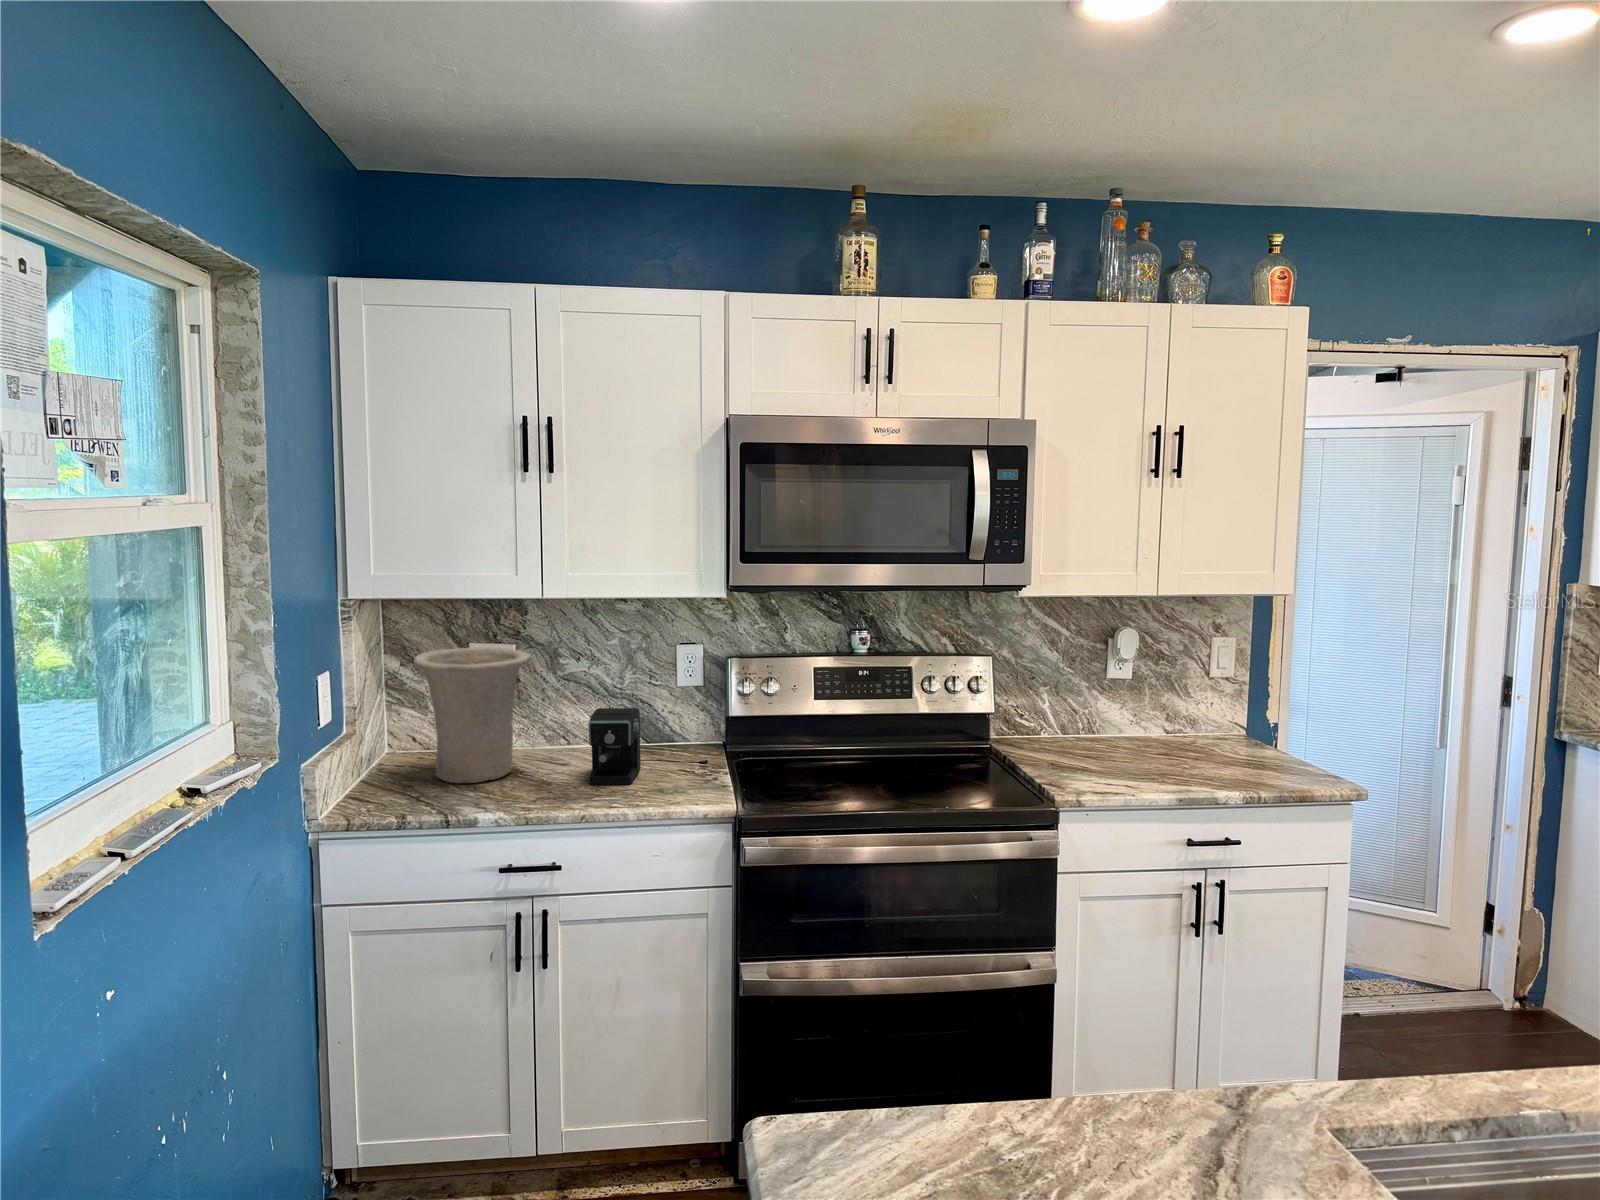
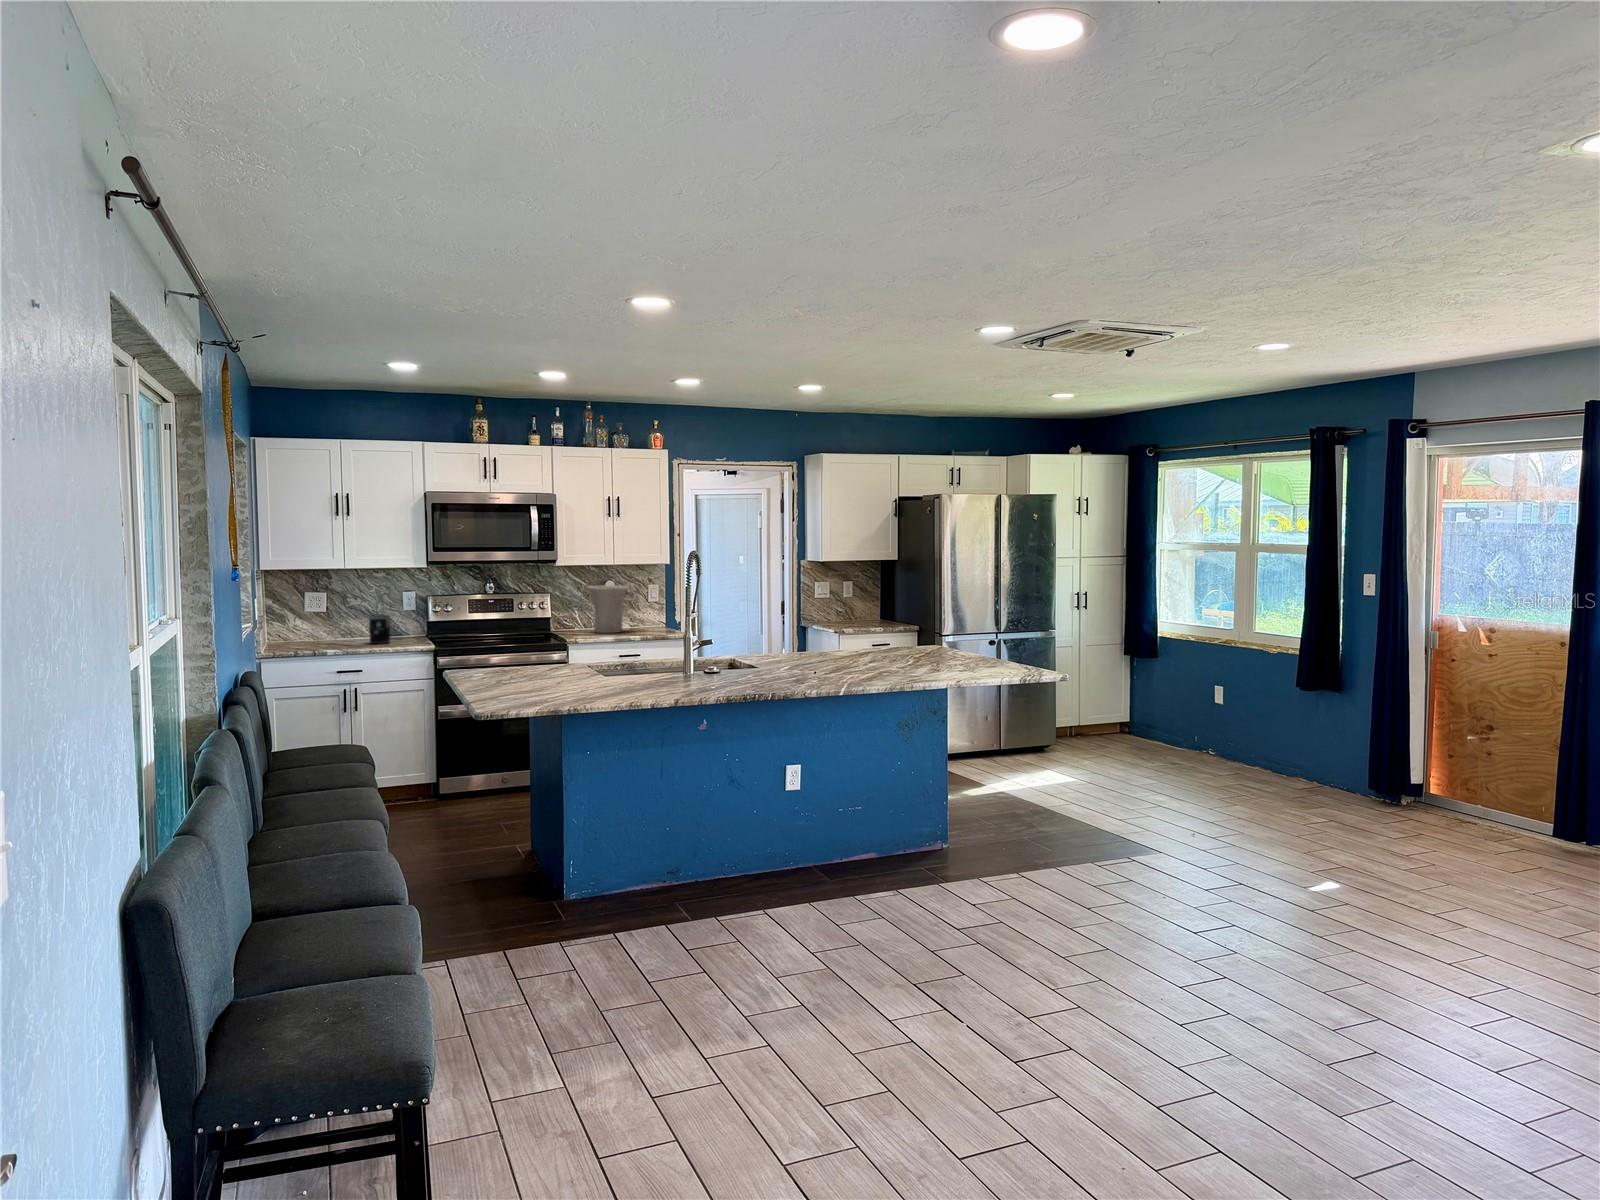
vase: present [414,647,531,783] -> present [588,585,629,633]

